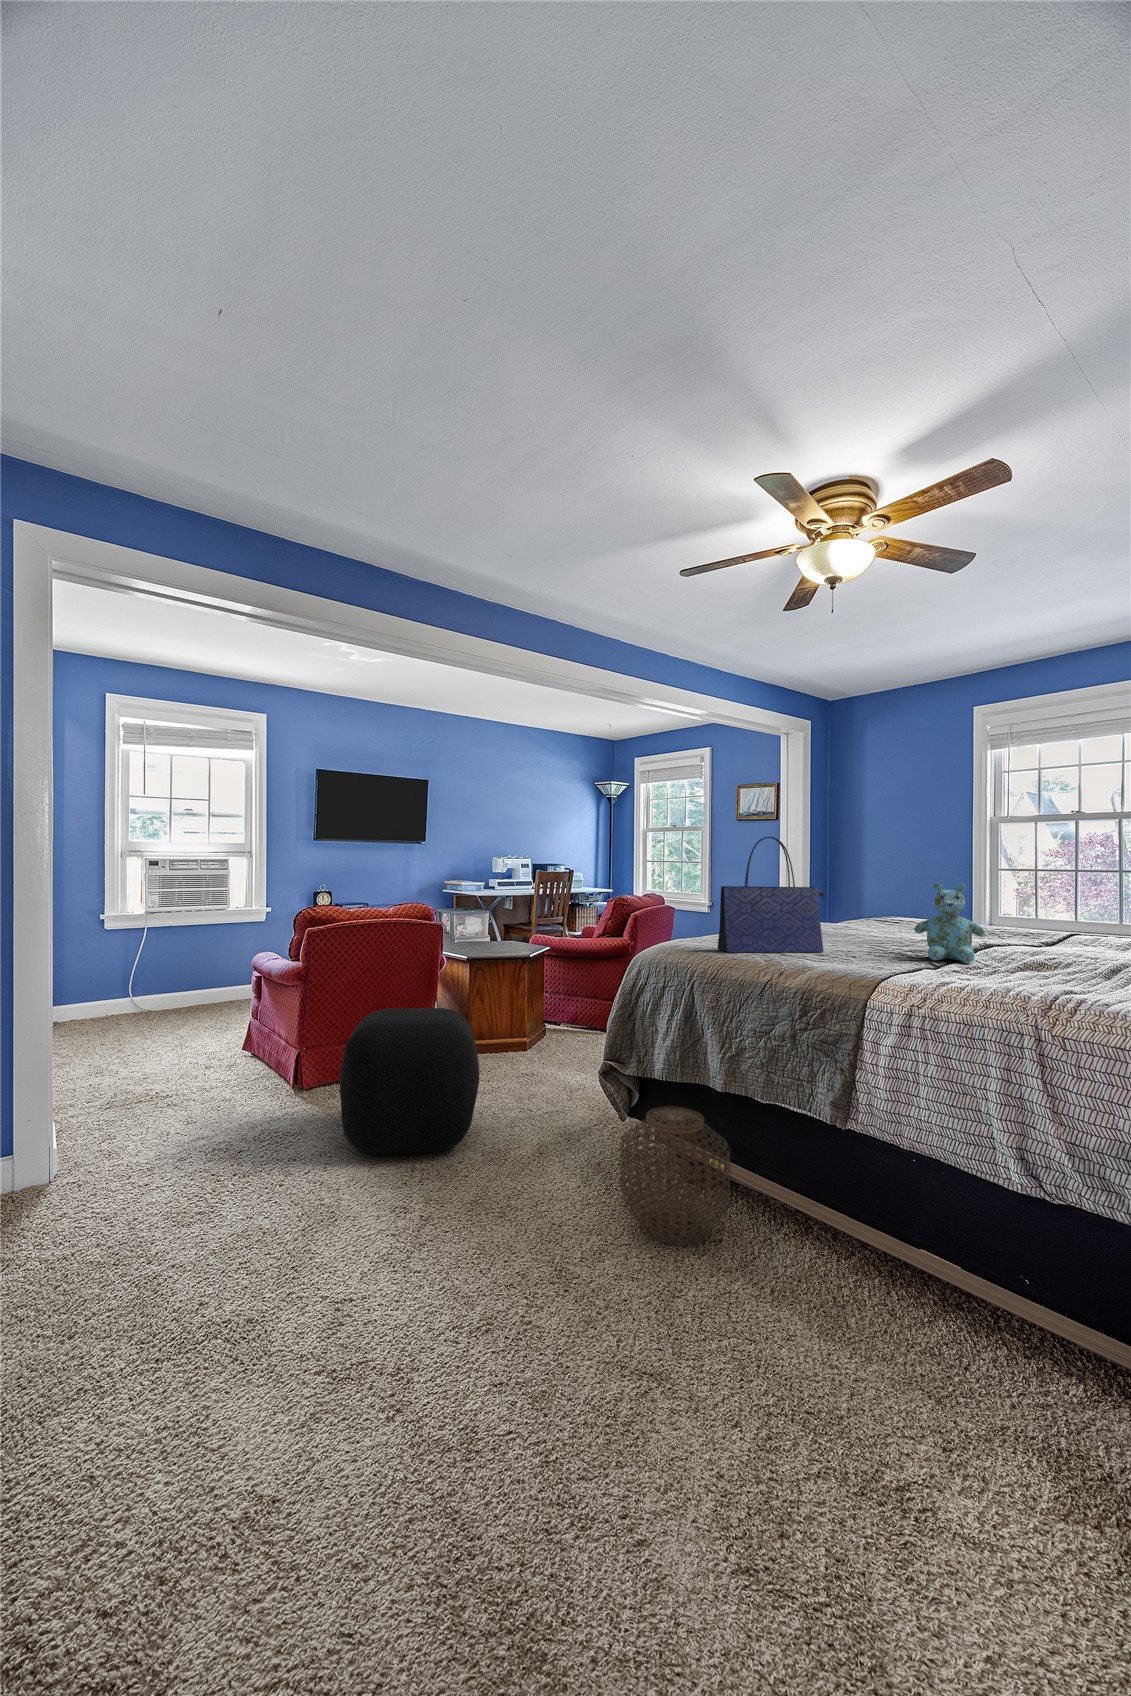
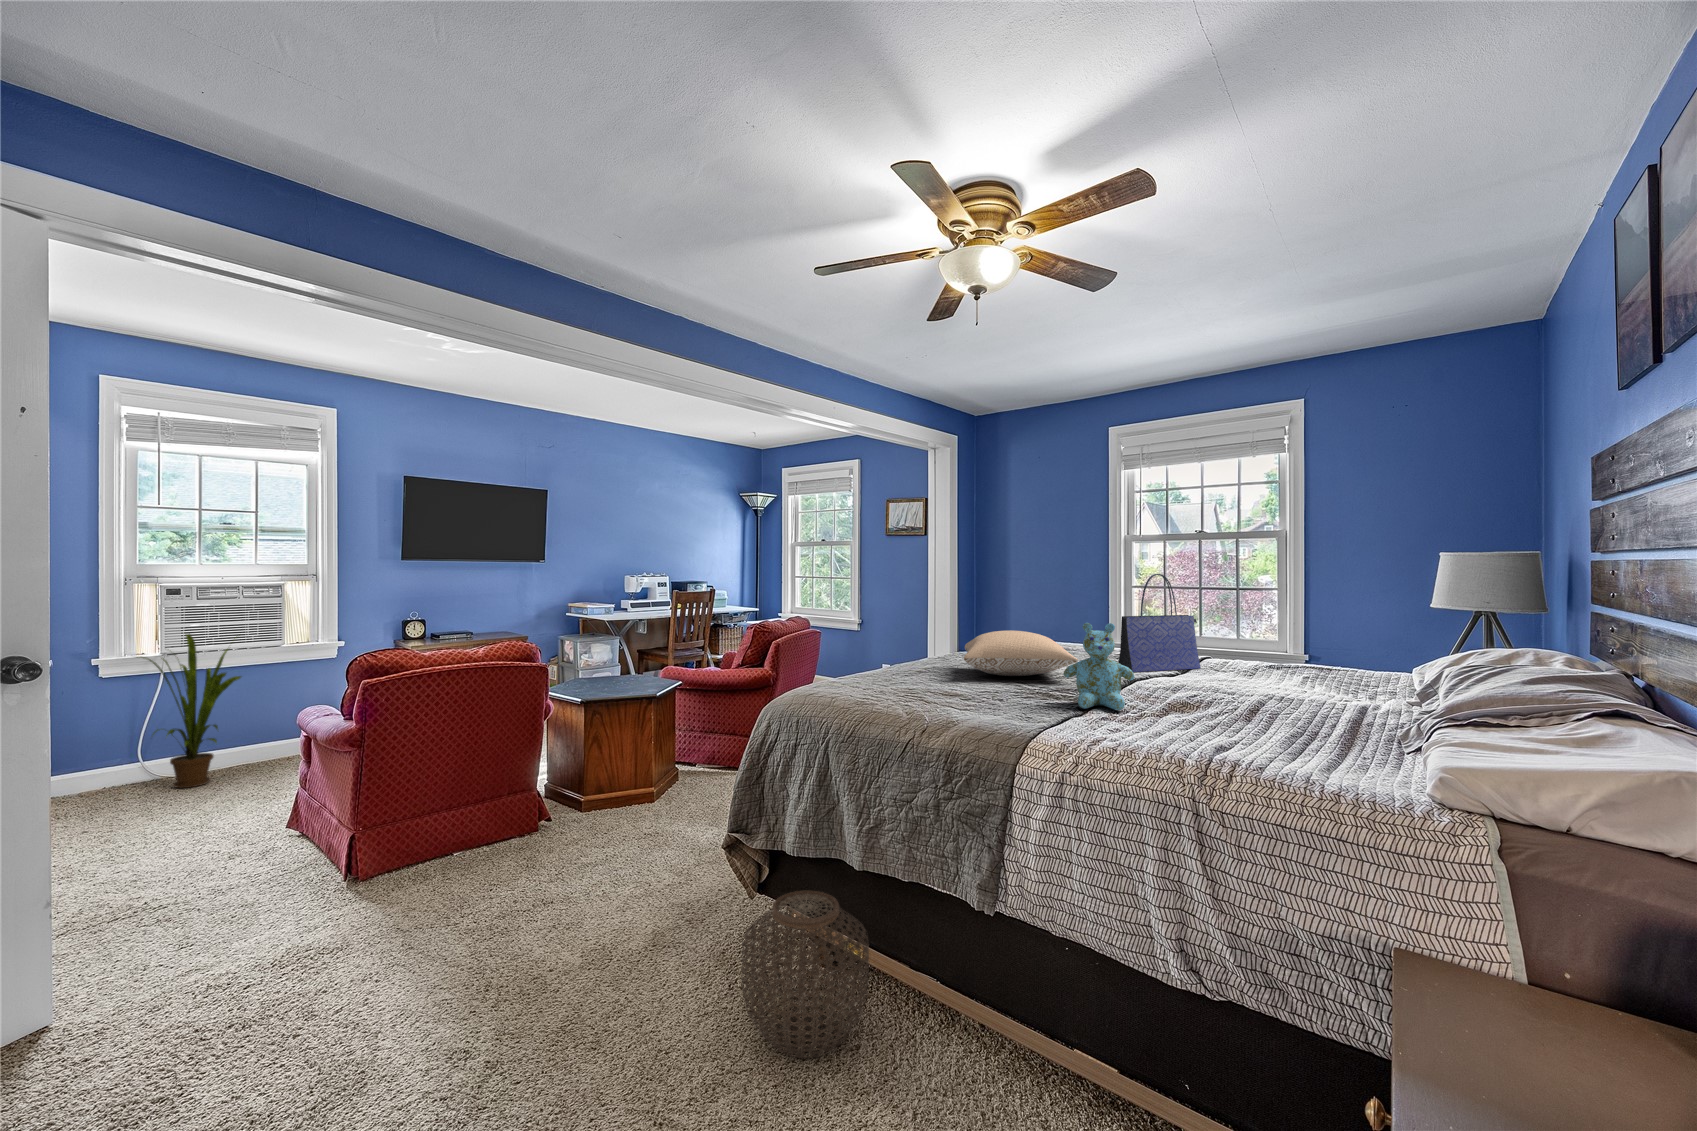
tote bag: present [717,837,825,952] -> present [1118,574,1201,672]
house plant: none [120,891,199,1018] -> present [137,633,241,788]
pillow: none [817,897,930,938] -> present [964,631,1078,676]
ottoman: present [340,1008,479,1154] -> none [400,775,583,966]

